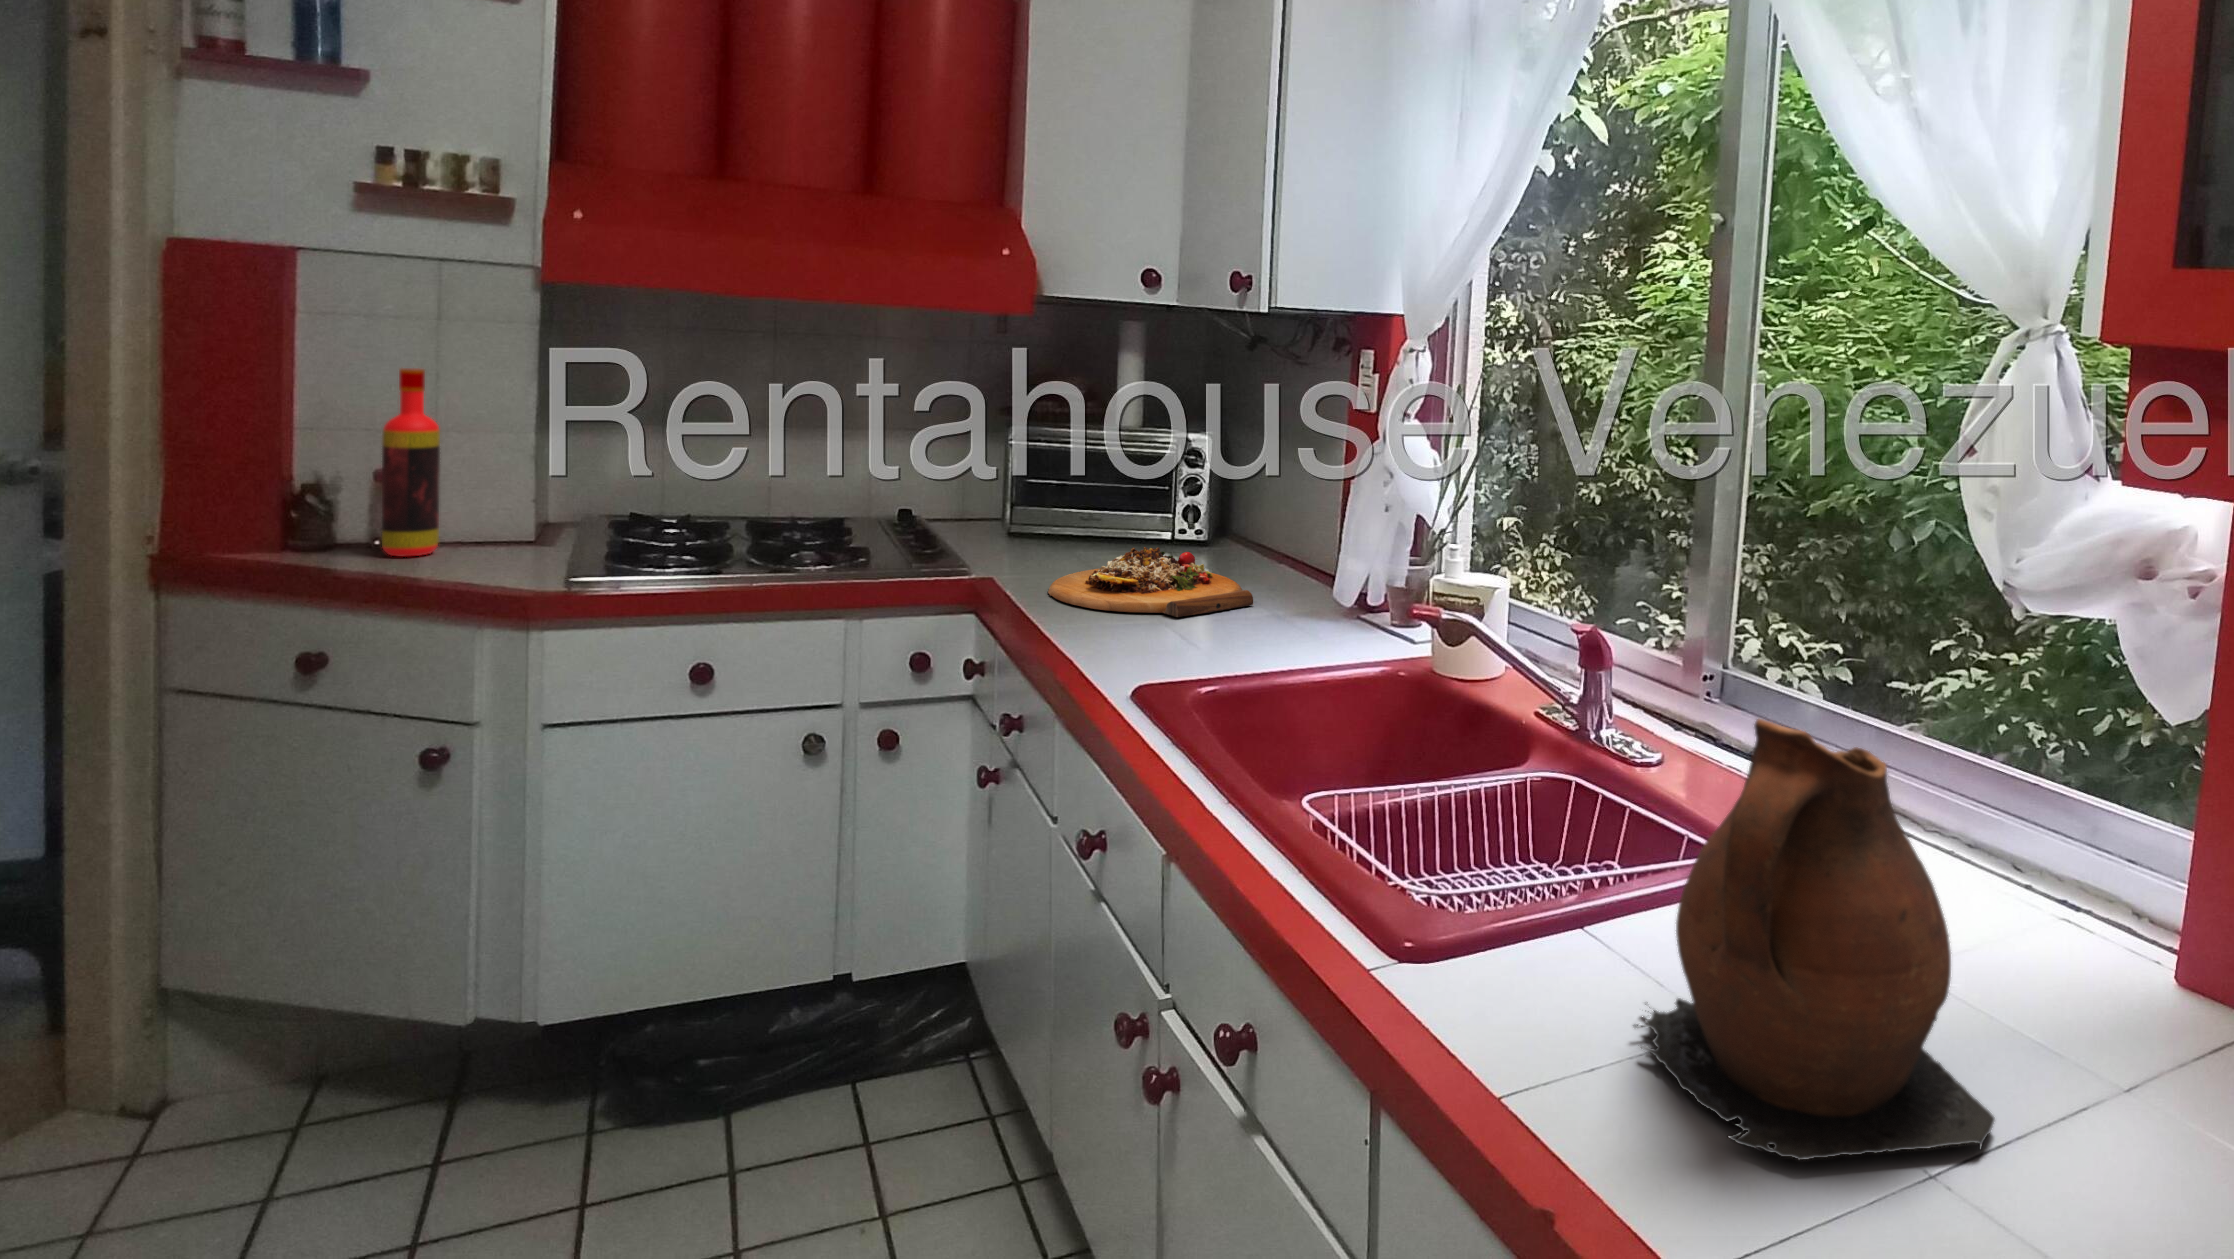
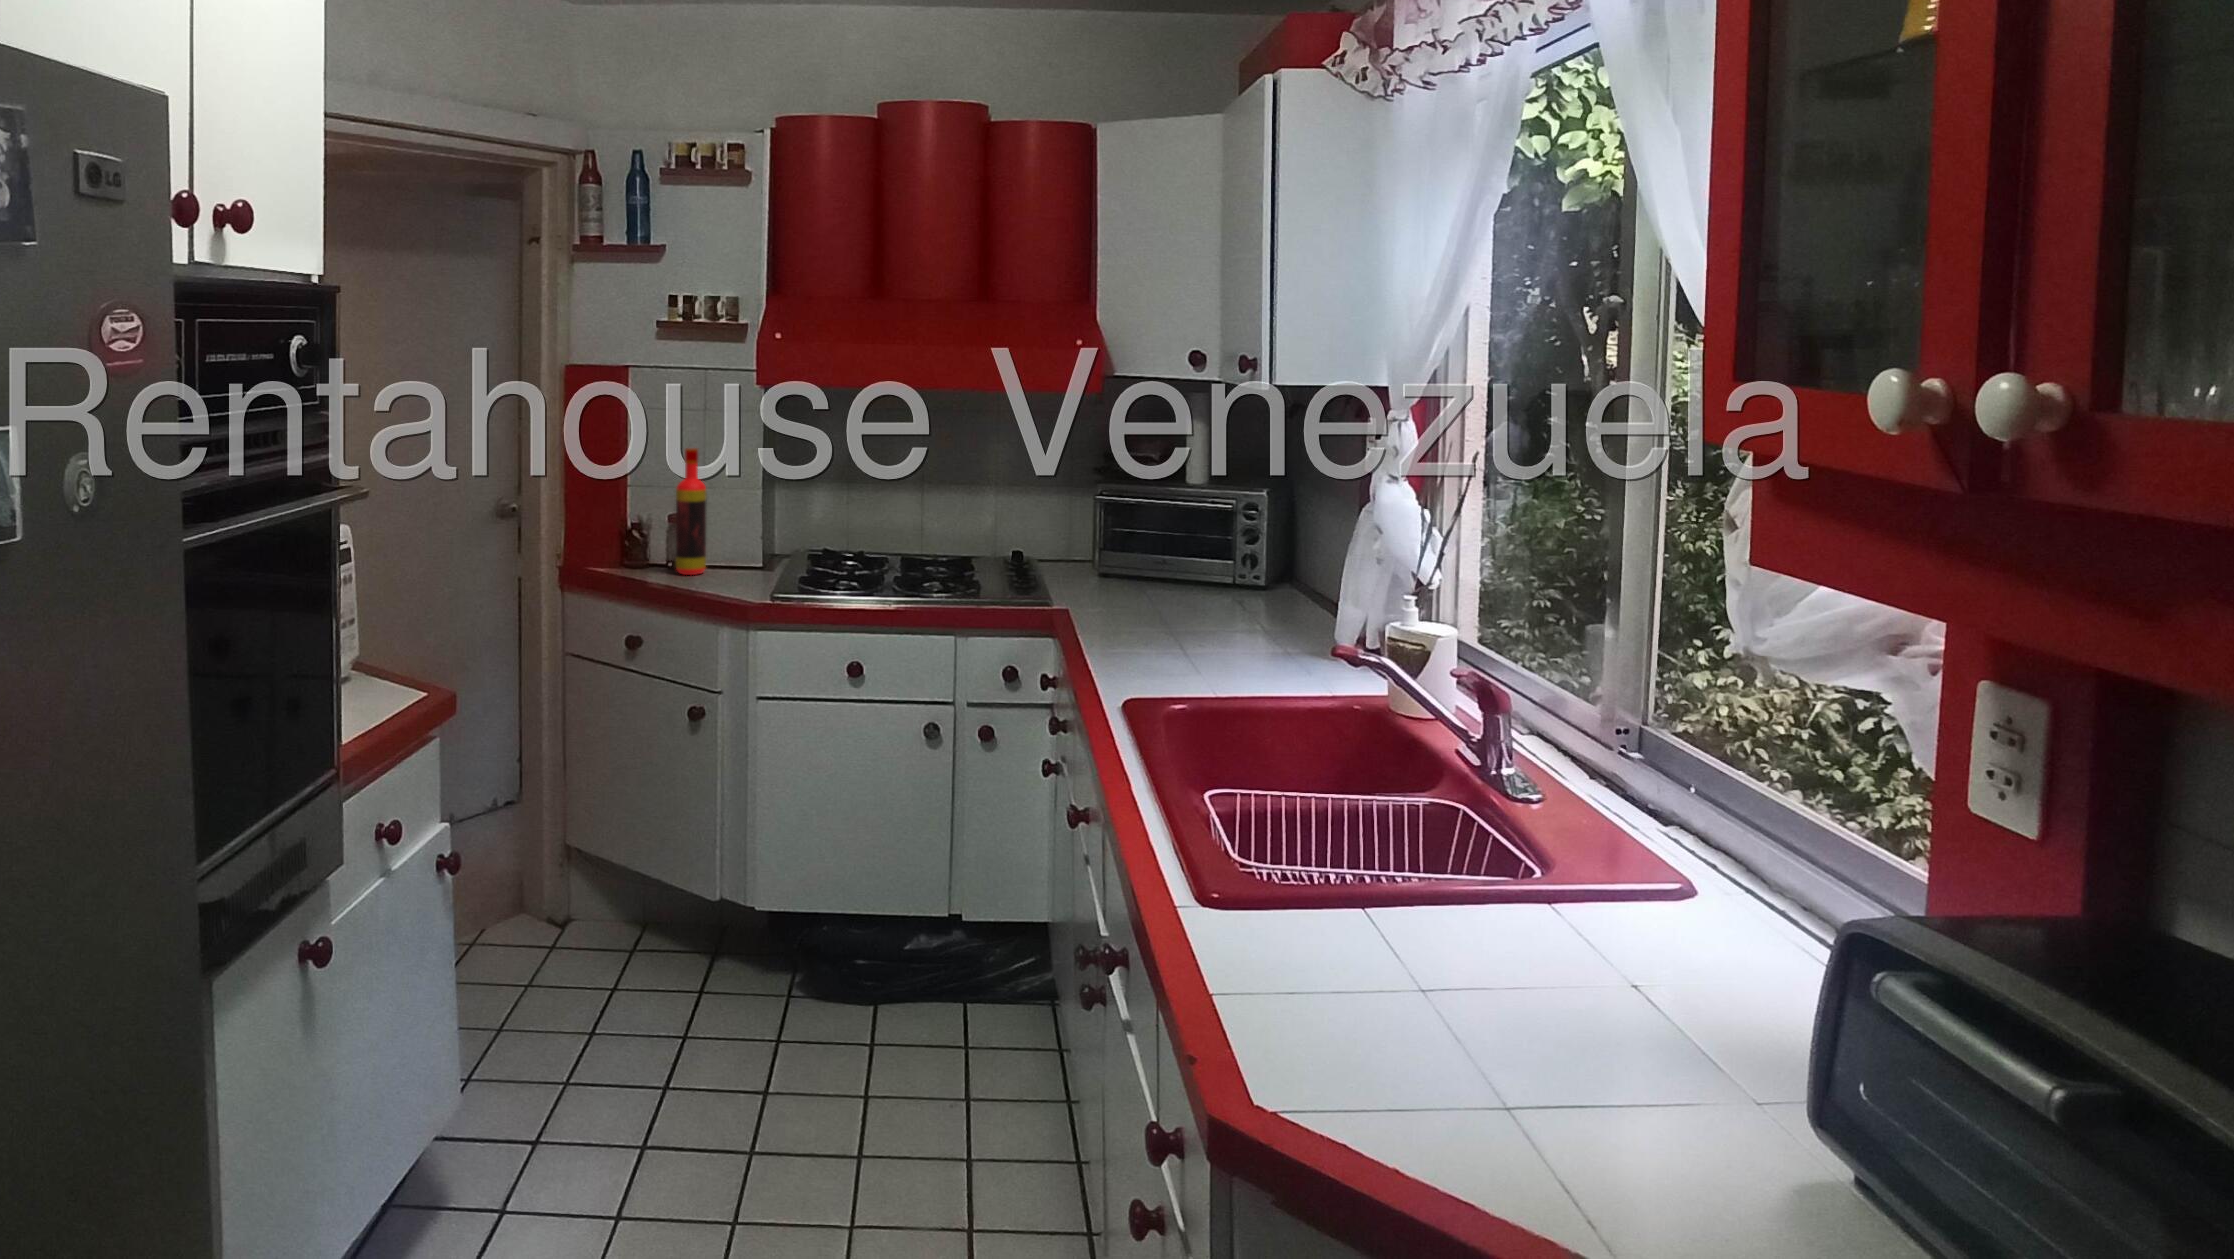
cutting board: present [1048,547,1254,617] -> none [1091,590,1259,649]
ceramic pitcher: present [1634,719,1995,1160] -> none [1353,722,1626,1086]

